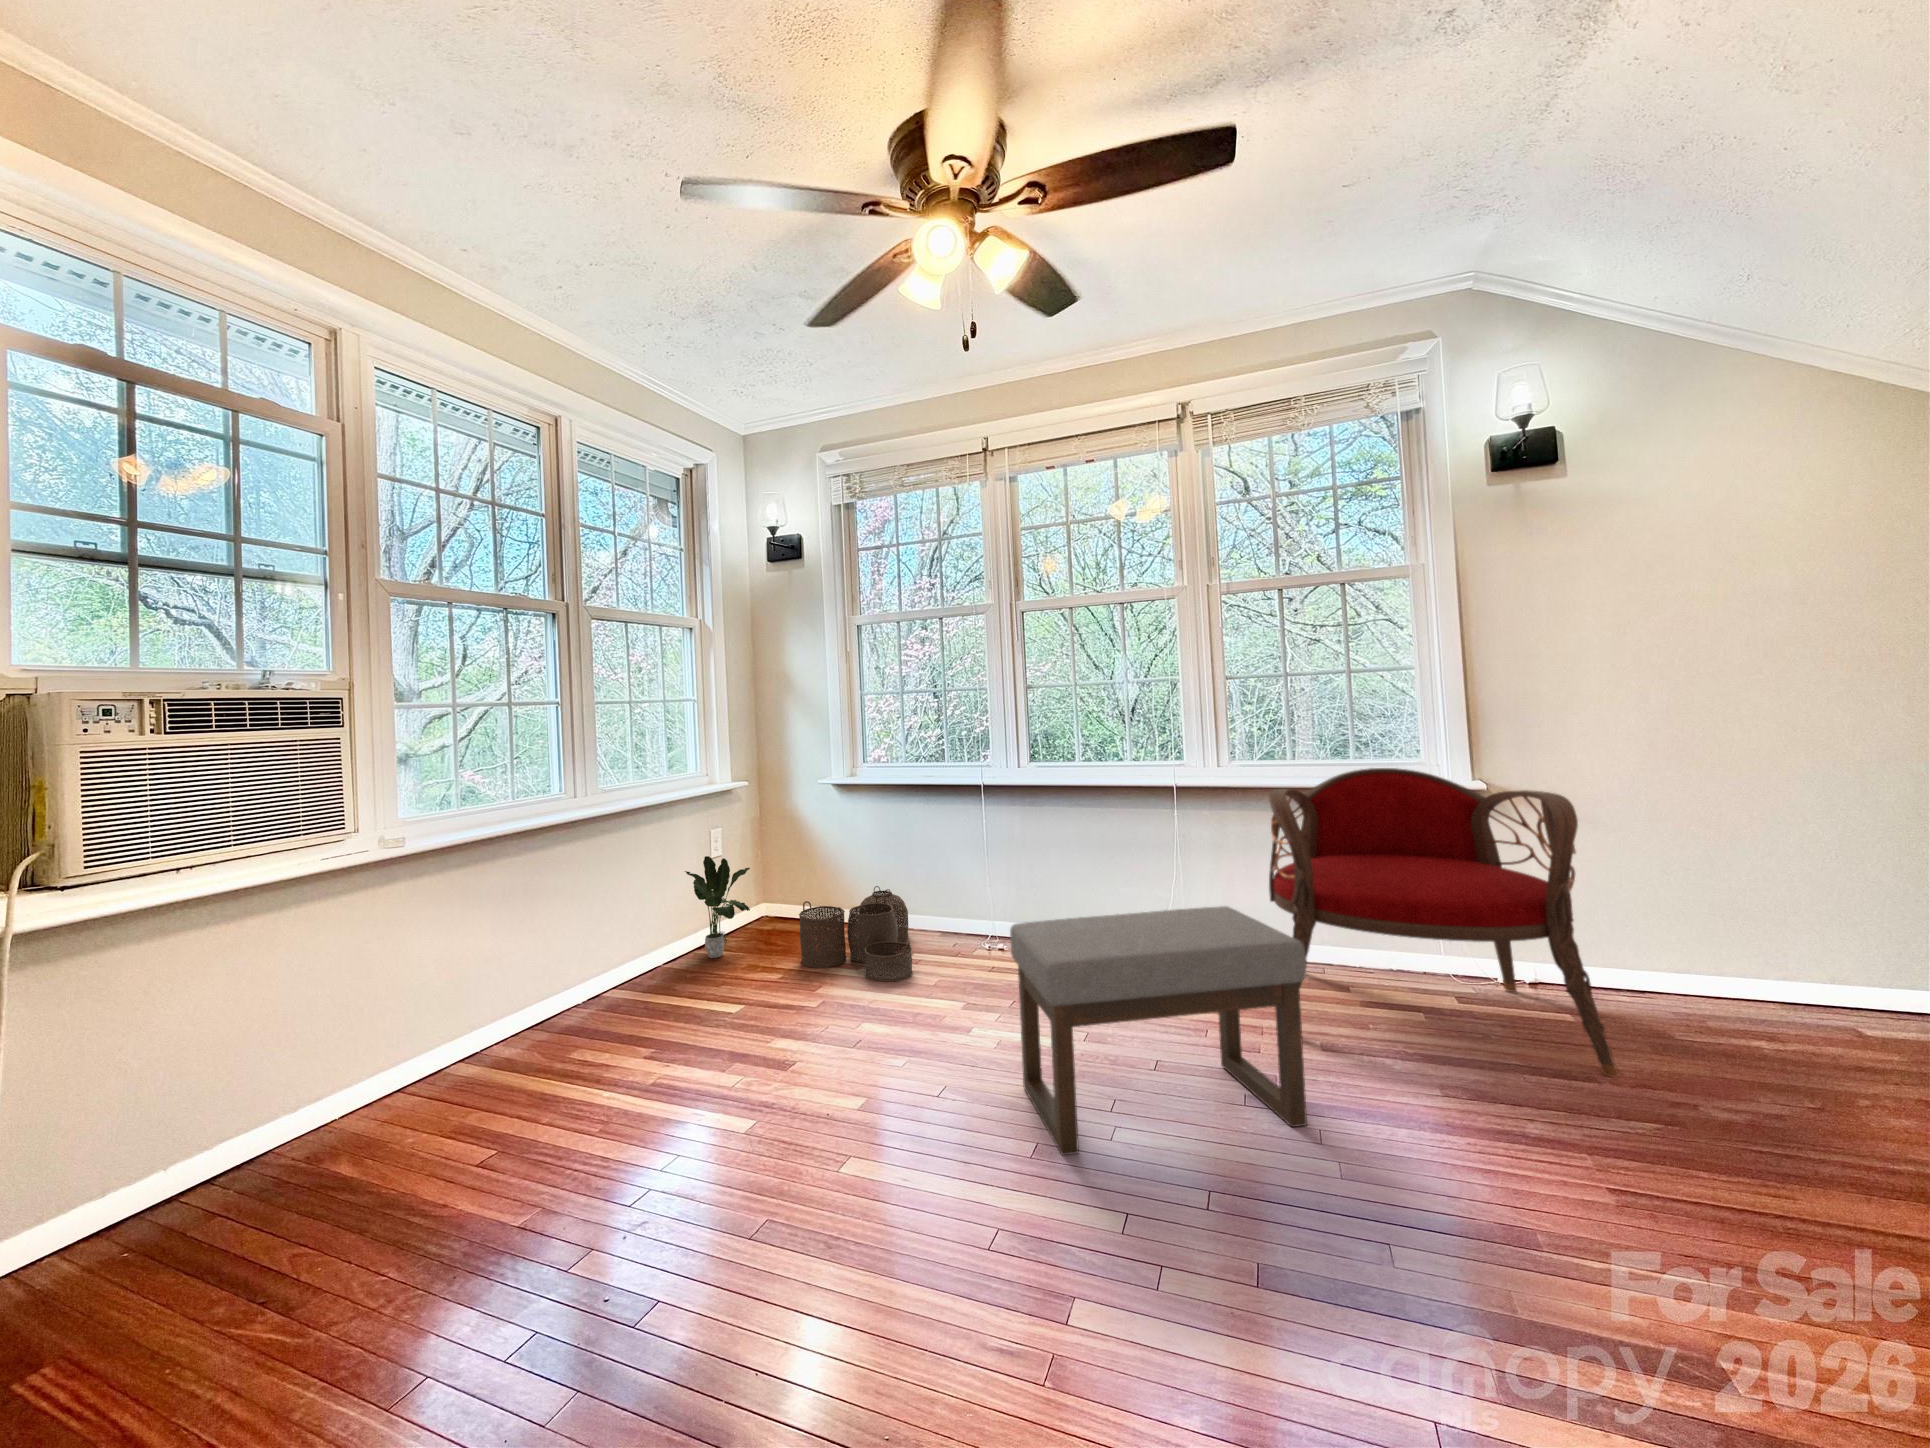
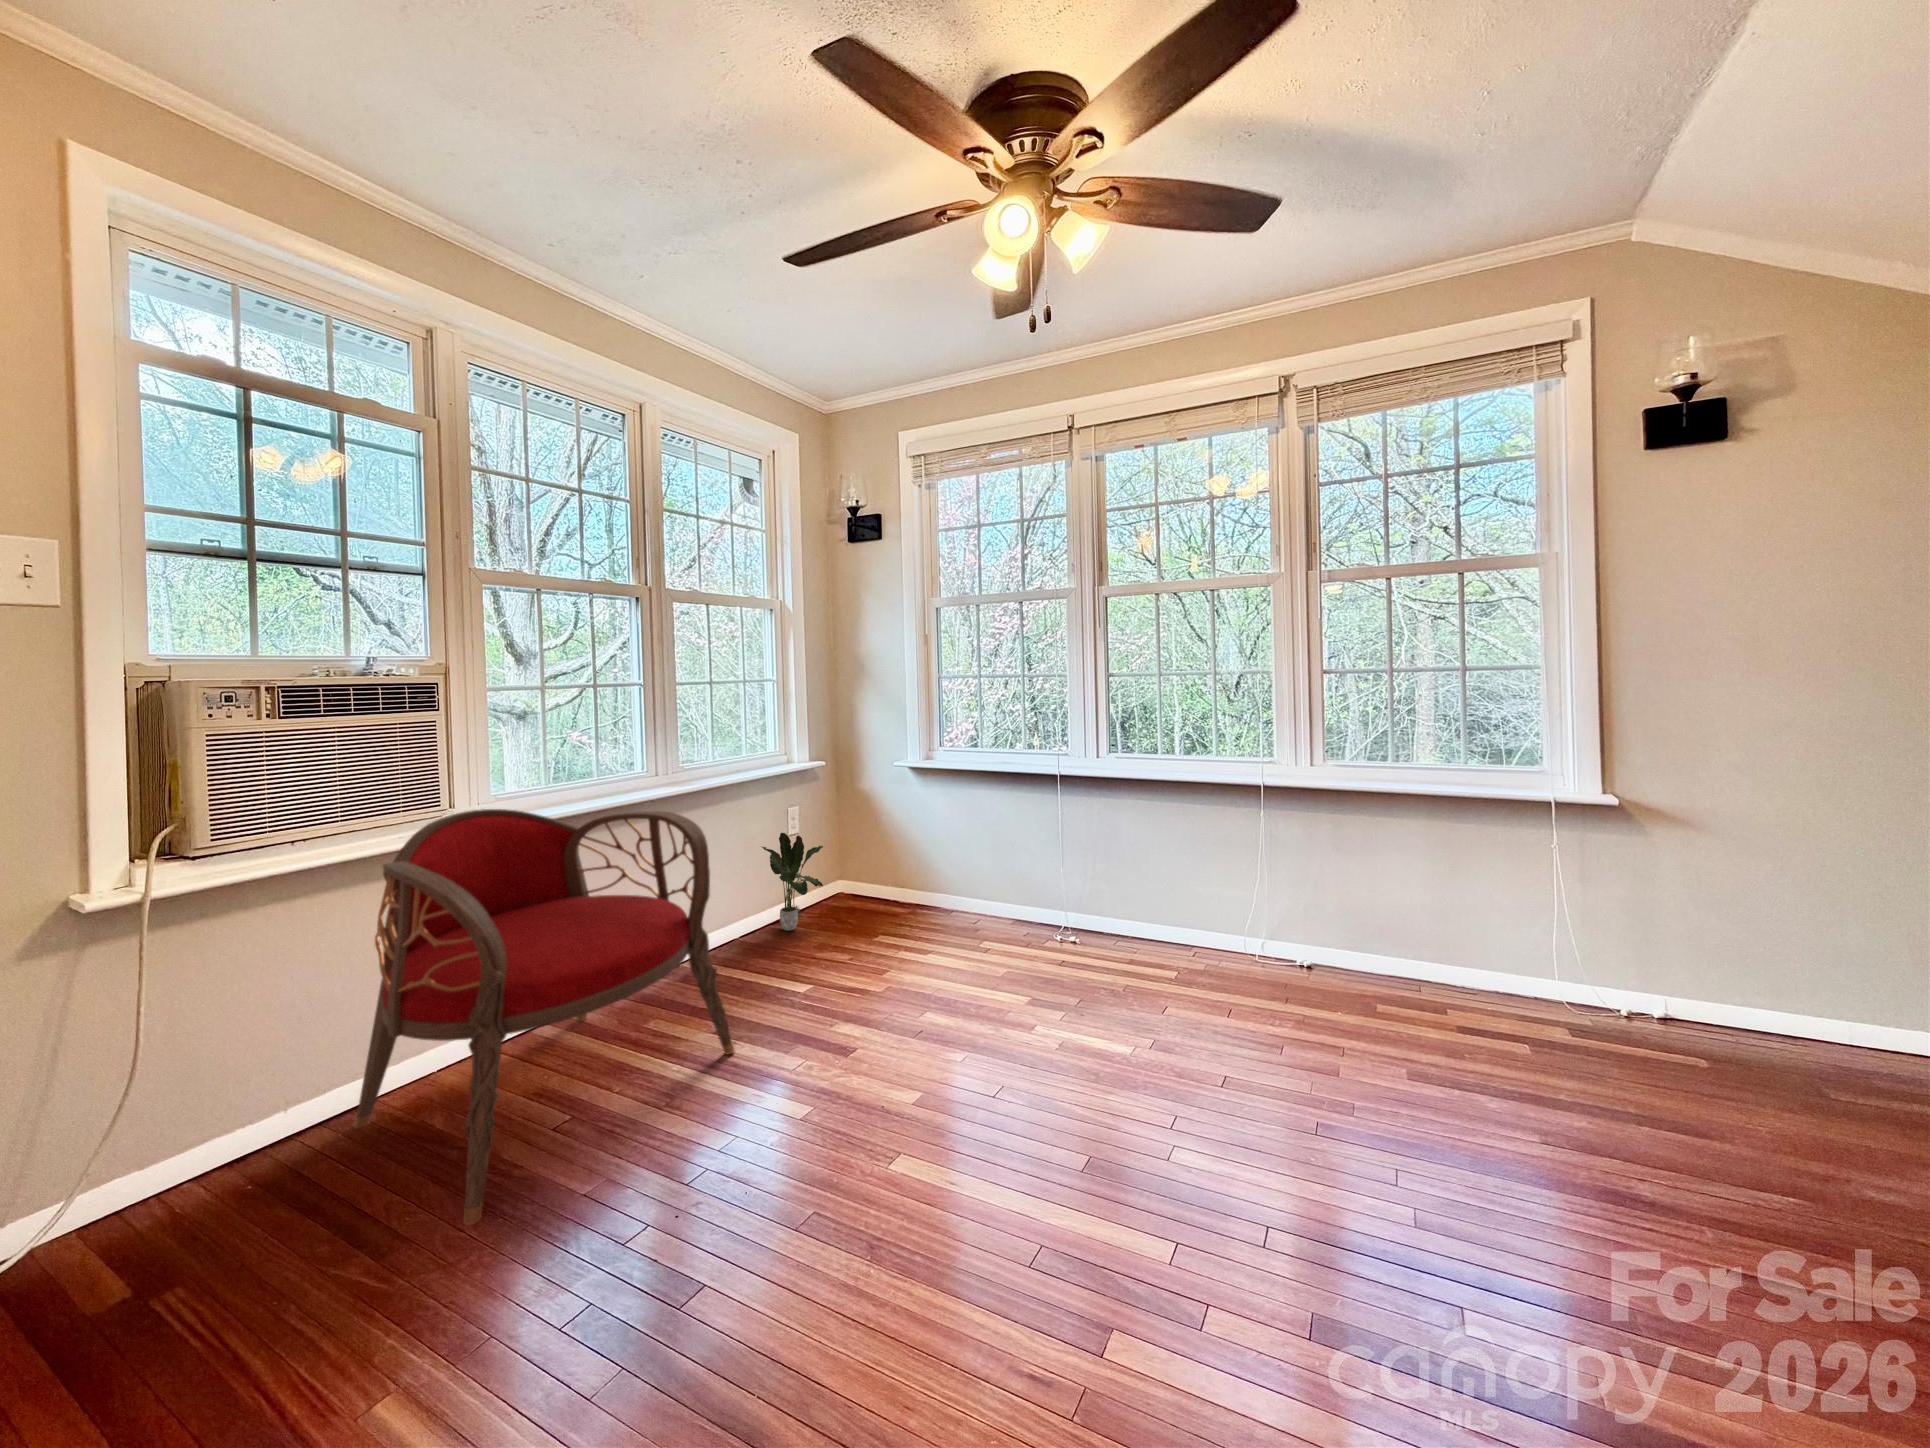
armchair: present [1269,768,1619,1078] -> present [354,809,735,1226]
woven basket: present [799,886,912,981] -> none [869,869,979,968]
ottoman: present [1010,906,1307,1155] -> none [1075,925,1397,1177]

